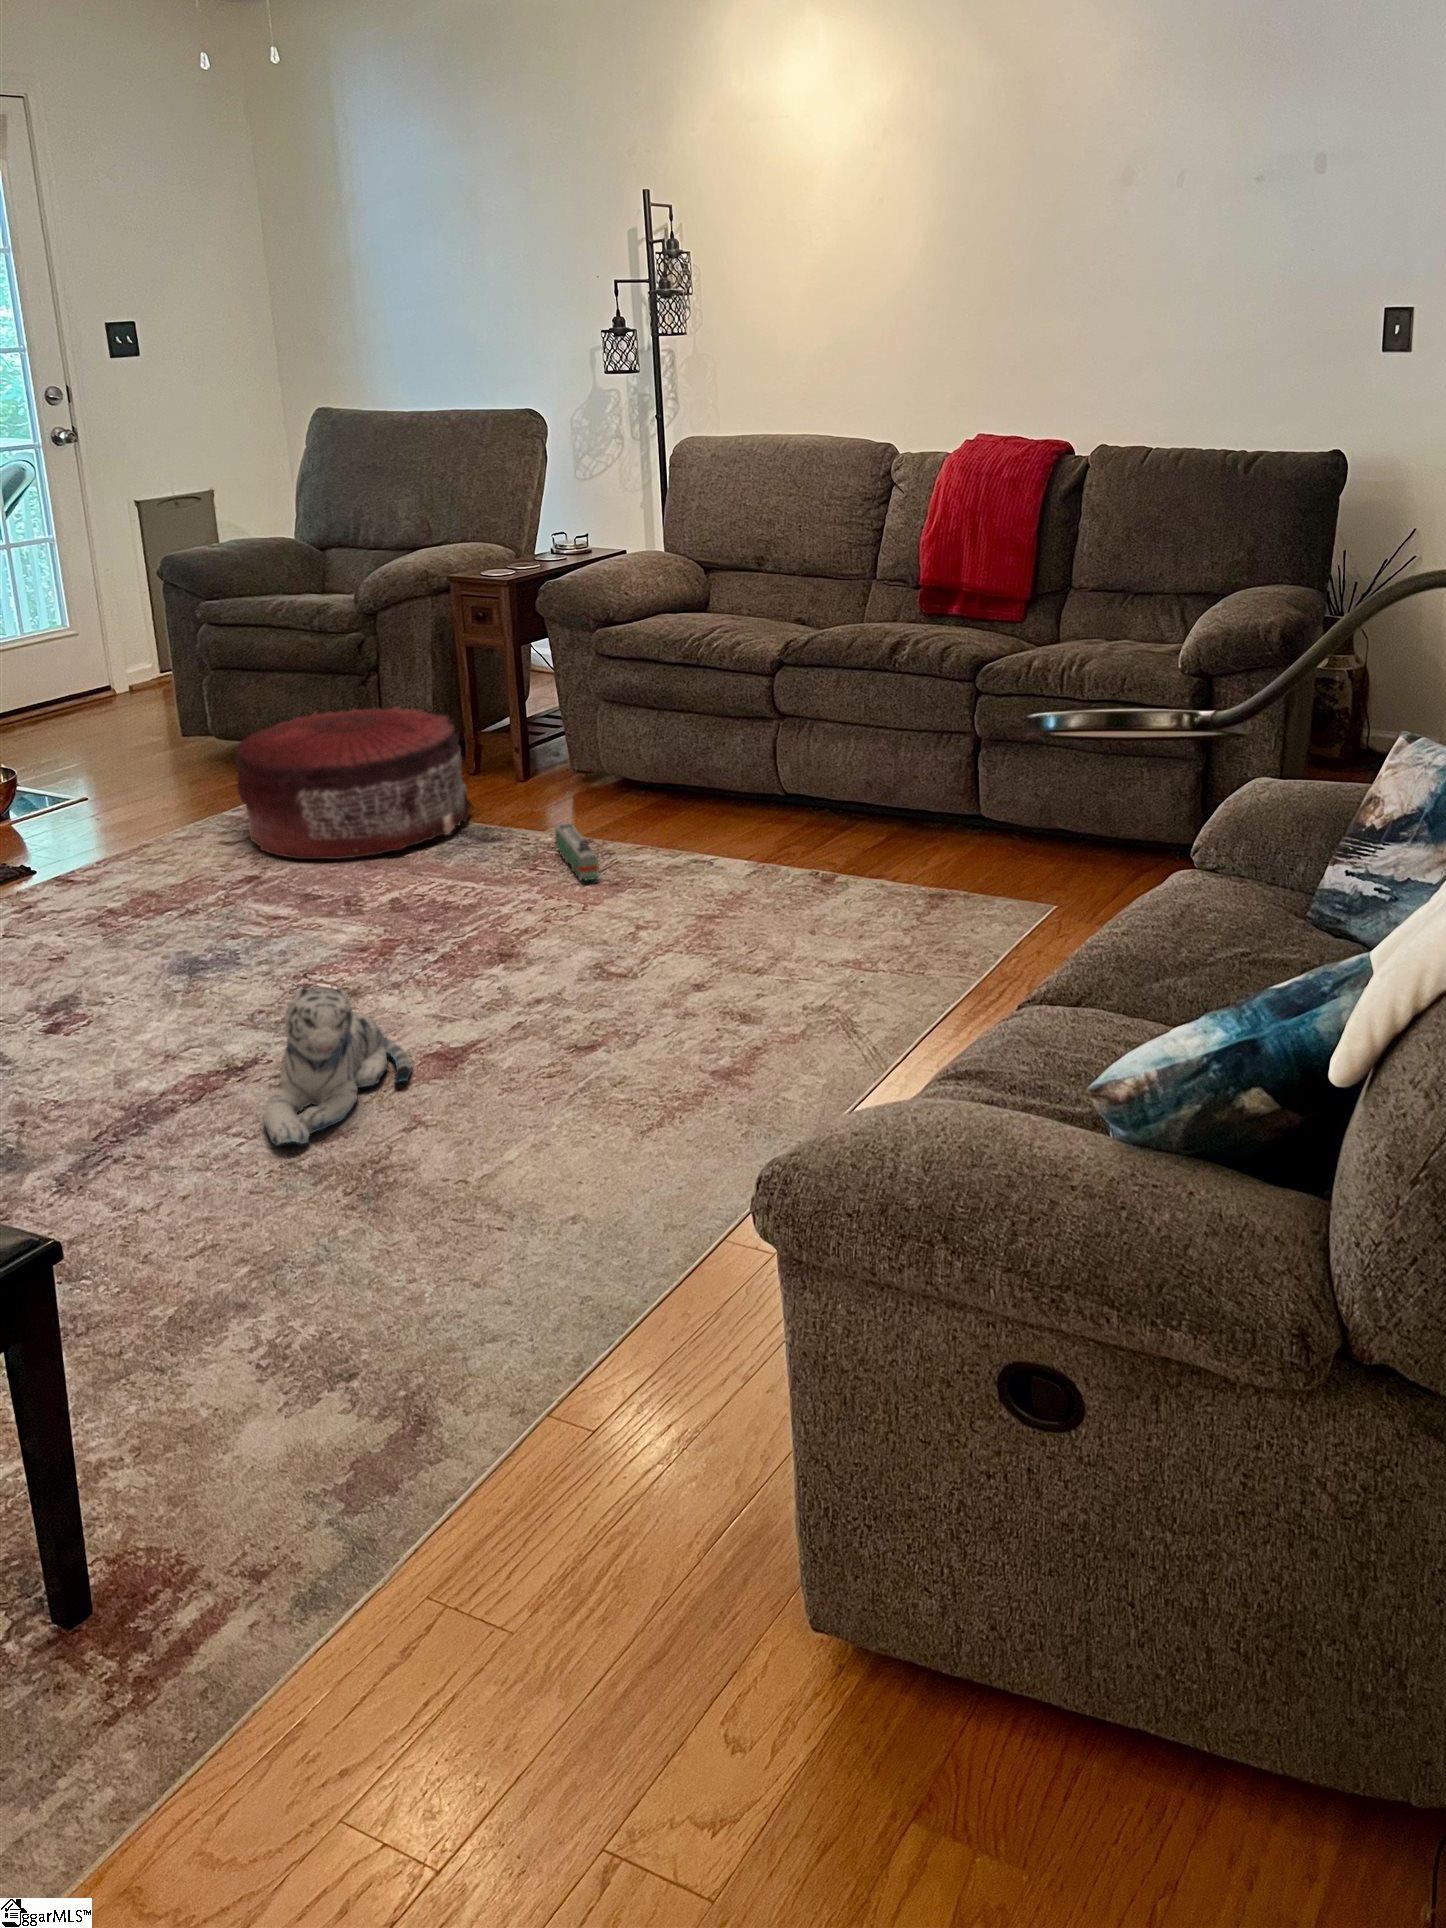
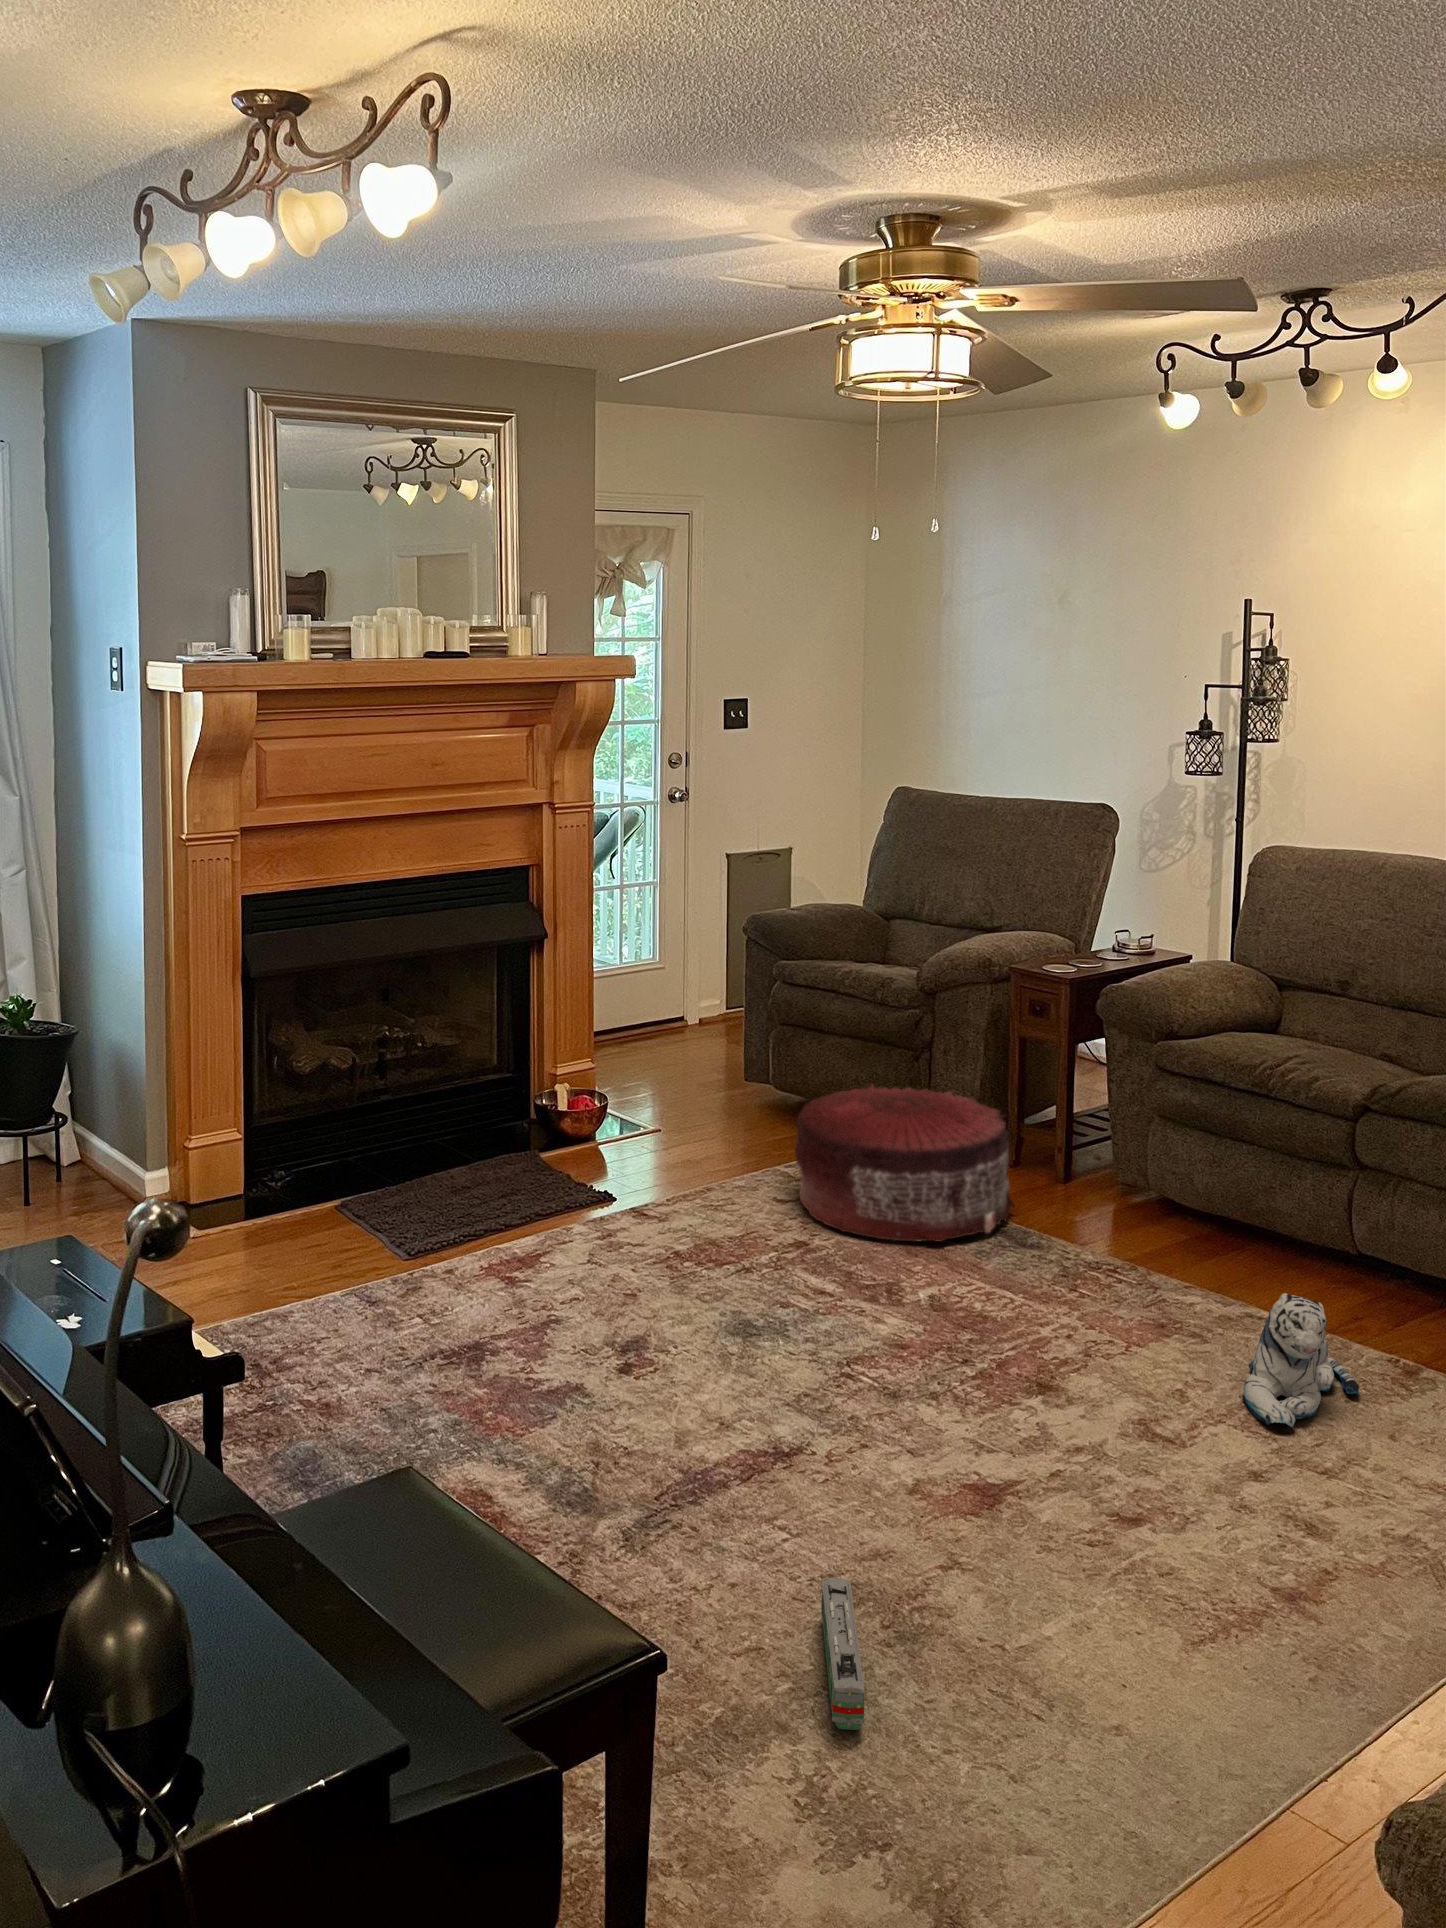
toy train: present [555,822,599,880] -> present [821,1577,865,1730]
plush toy: present [263,987,412,1146] -> present [1242,1293,1359,1427]

